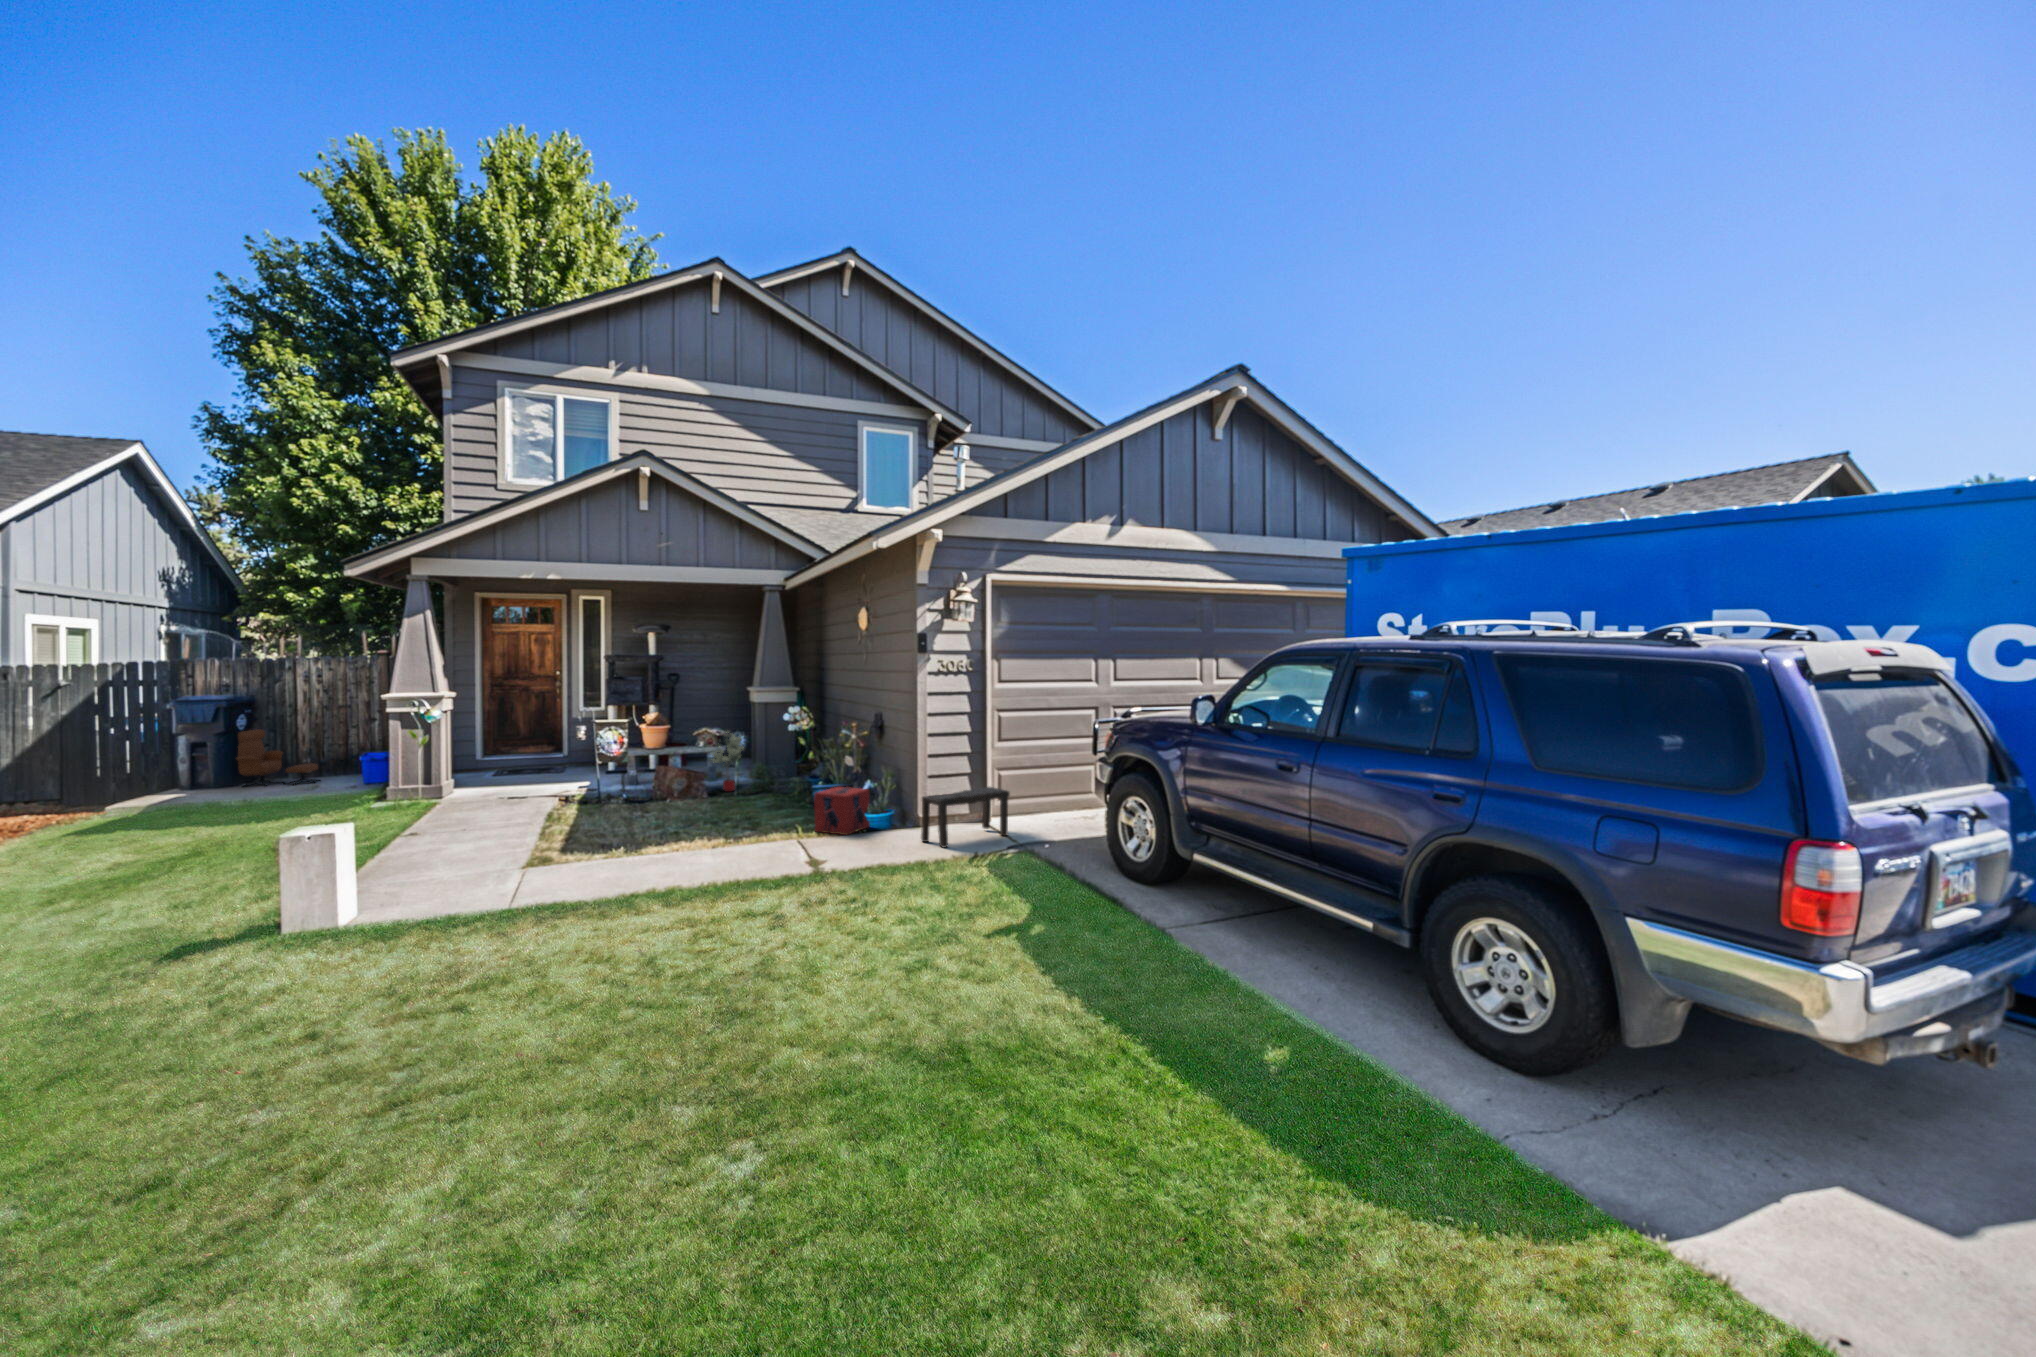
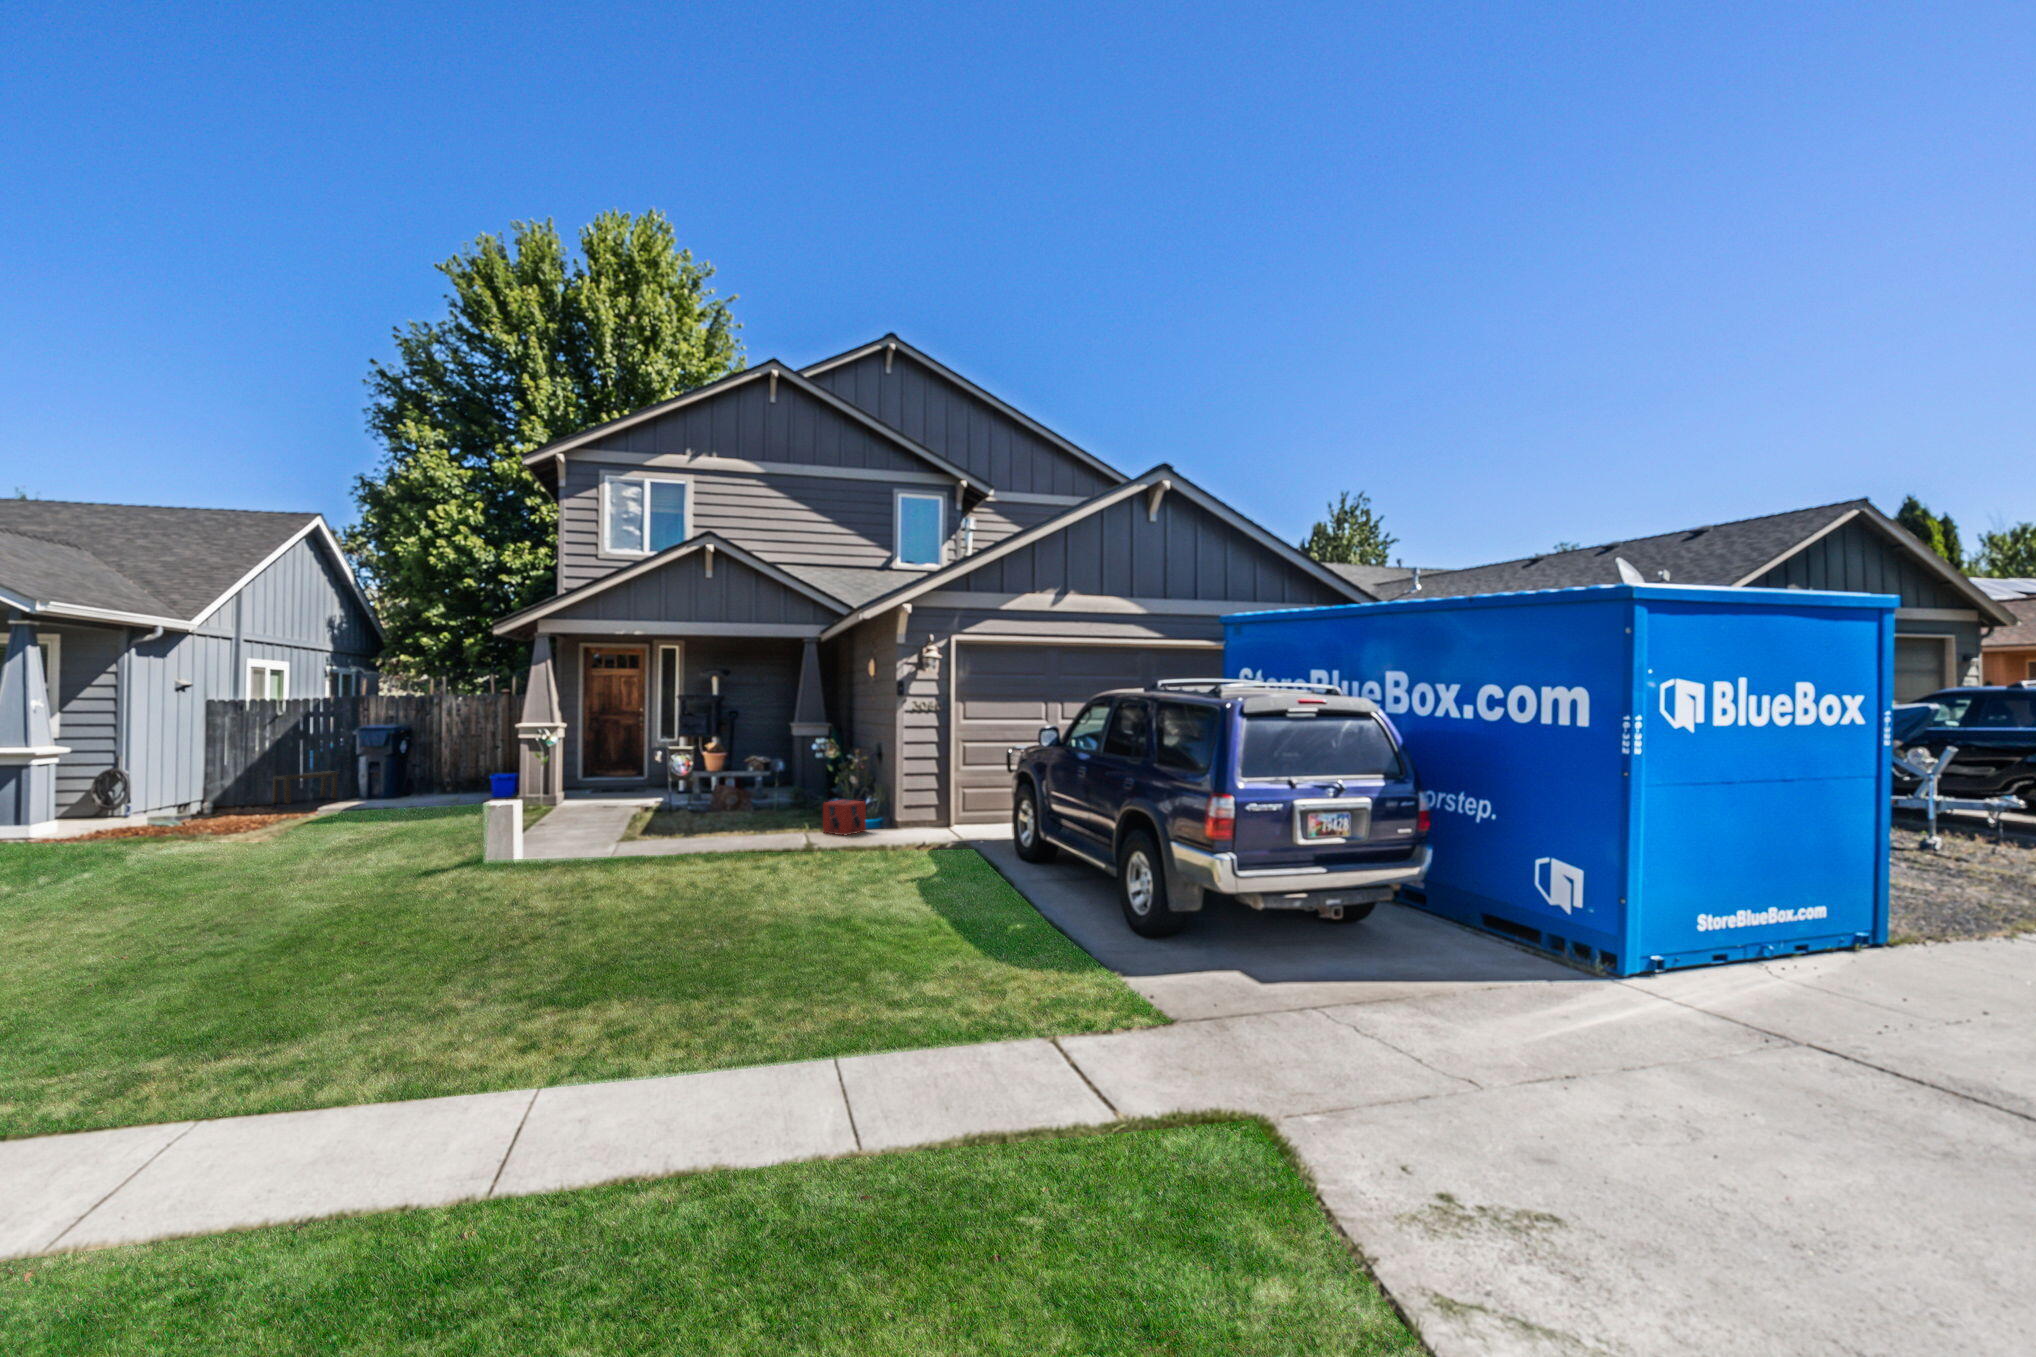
lounge chair: present [236,729,318,786] -> none [403,752,460,797]
potted tree: present [711,732,744,792] -> none [752,757,783,808]
bench: present [921,787,1010,848] -> present [272,771,338,804]

